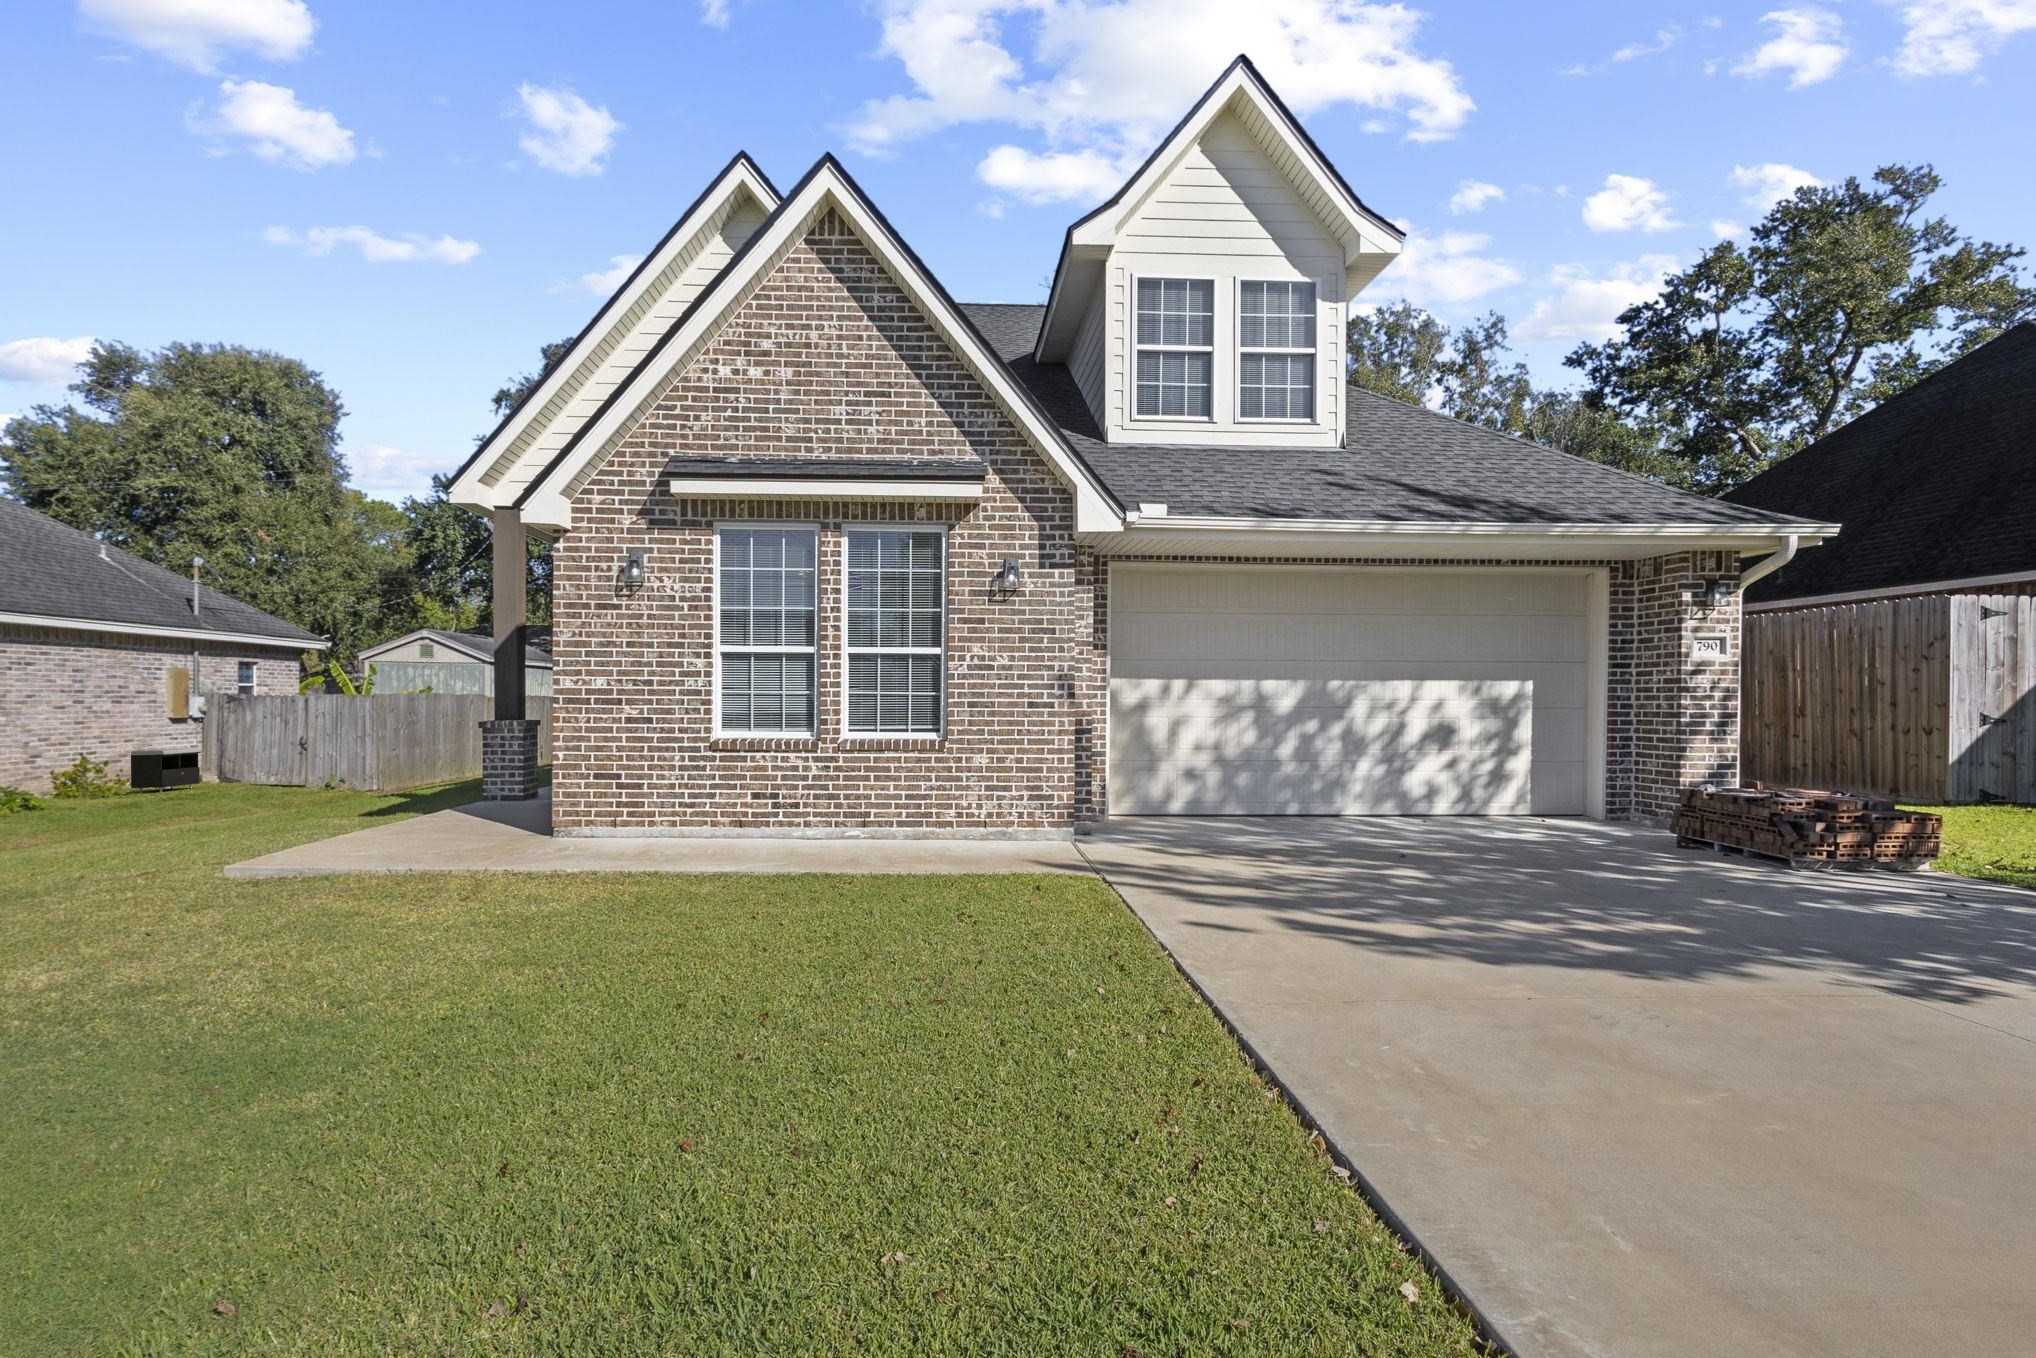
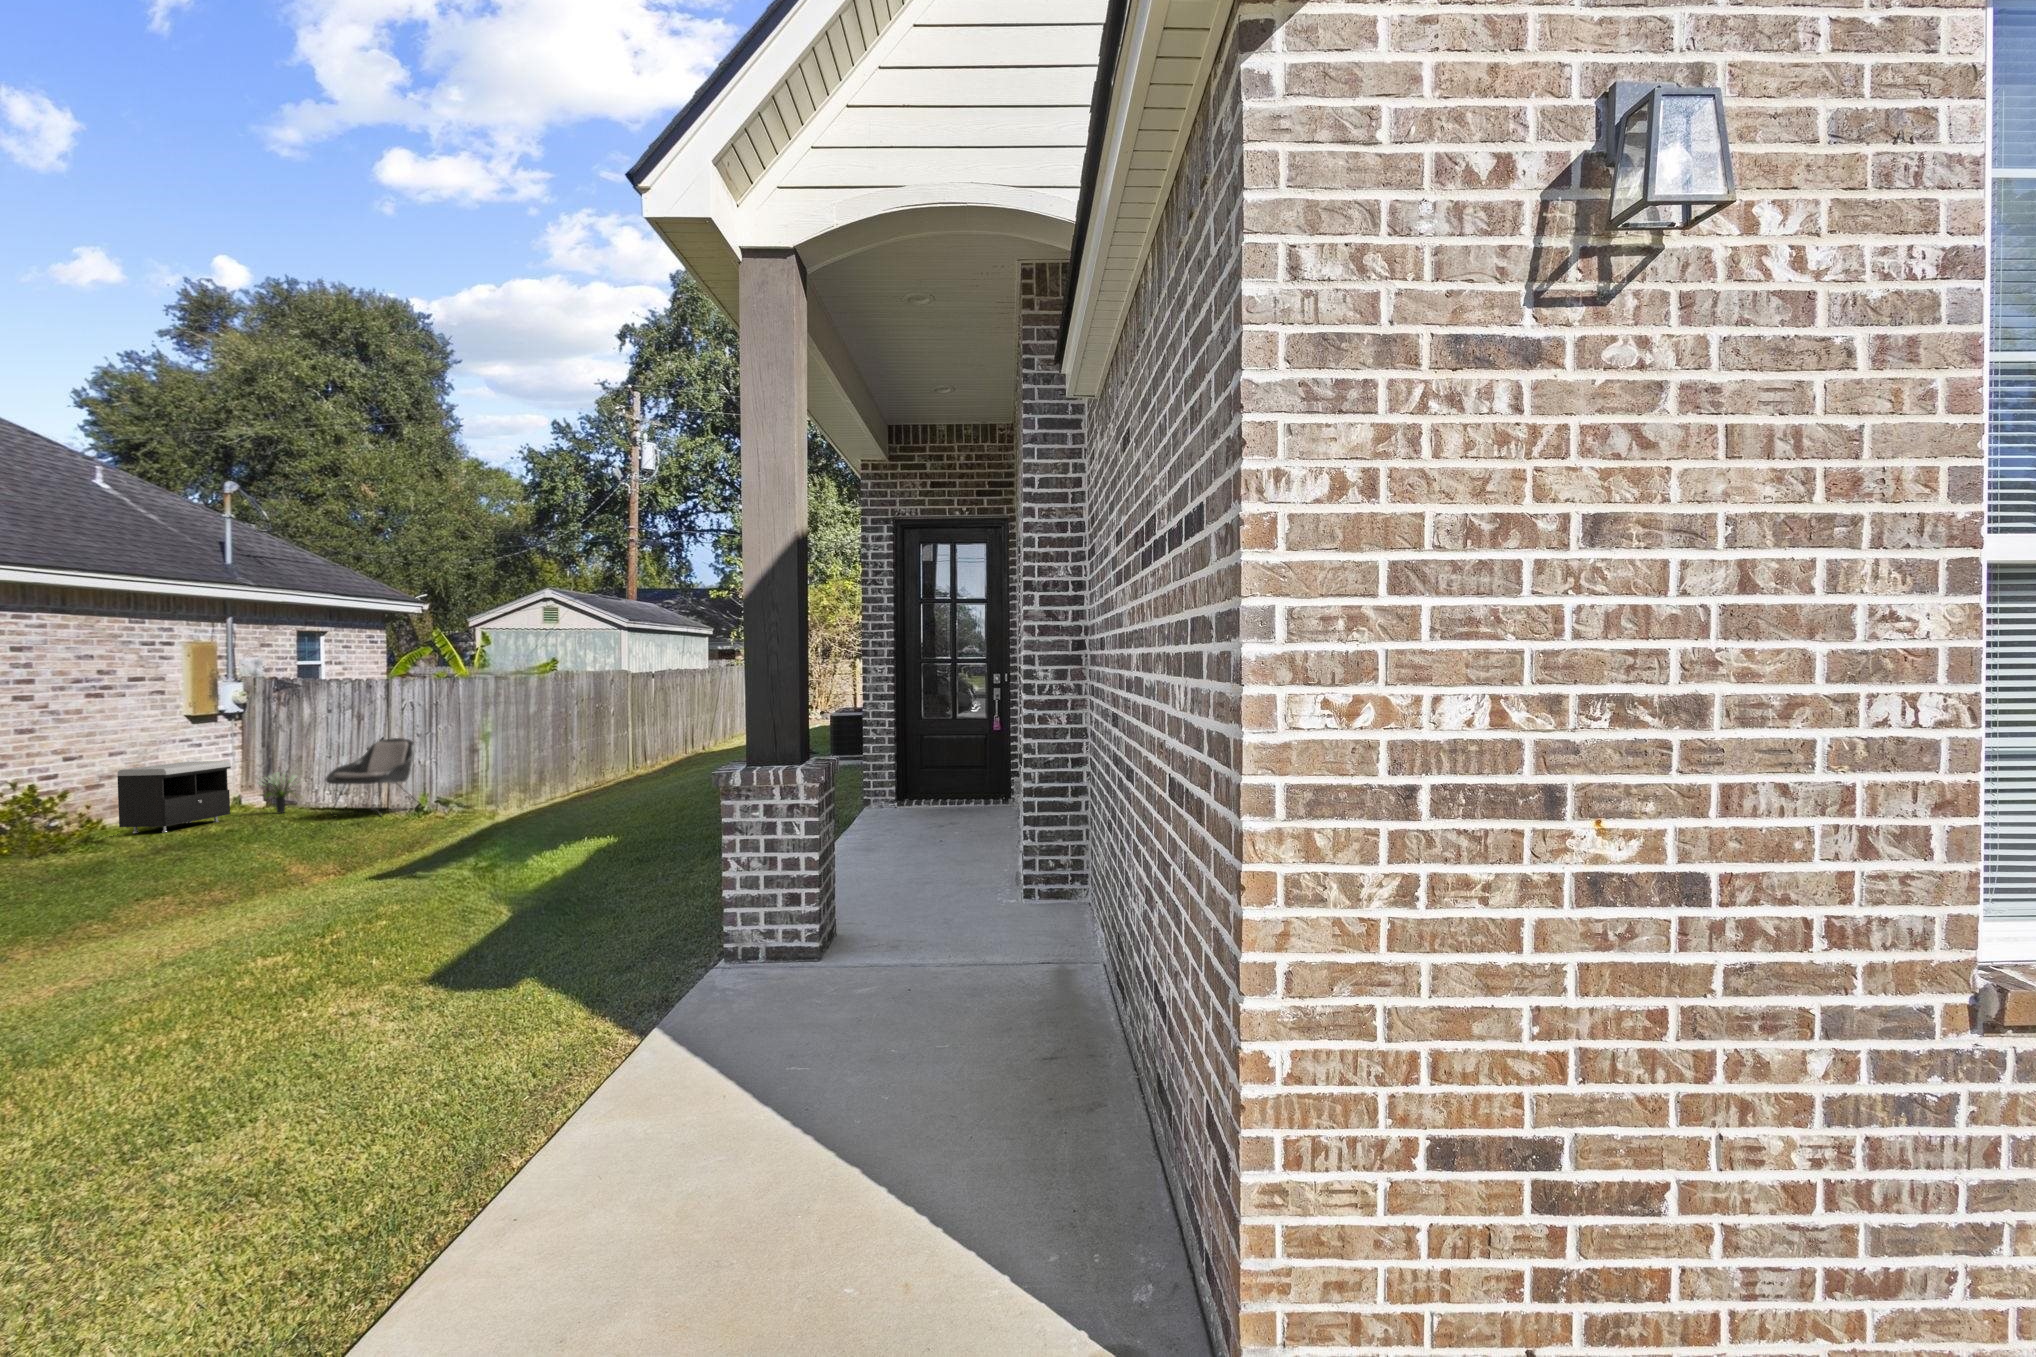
lounge chair: none [267,734,330,785] -> present [326,738,418,817]
potted plant: none [216,757,248,785] -> present [258,772,297,813]

